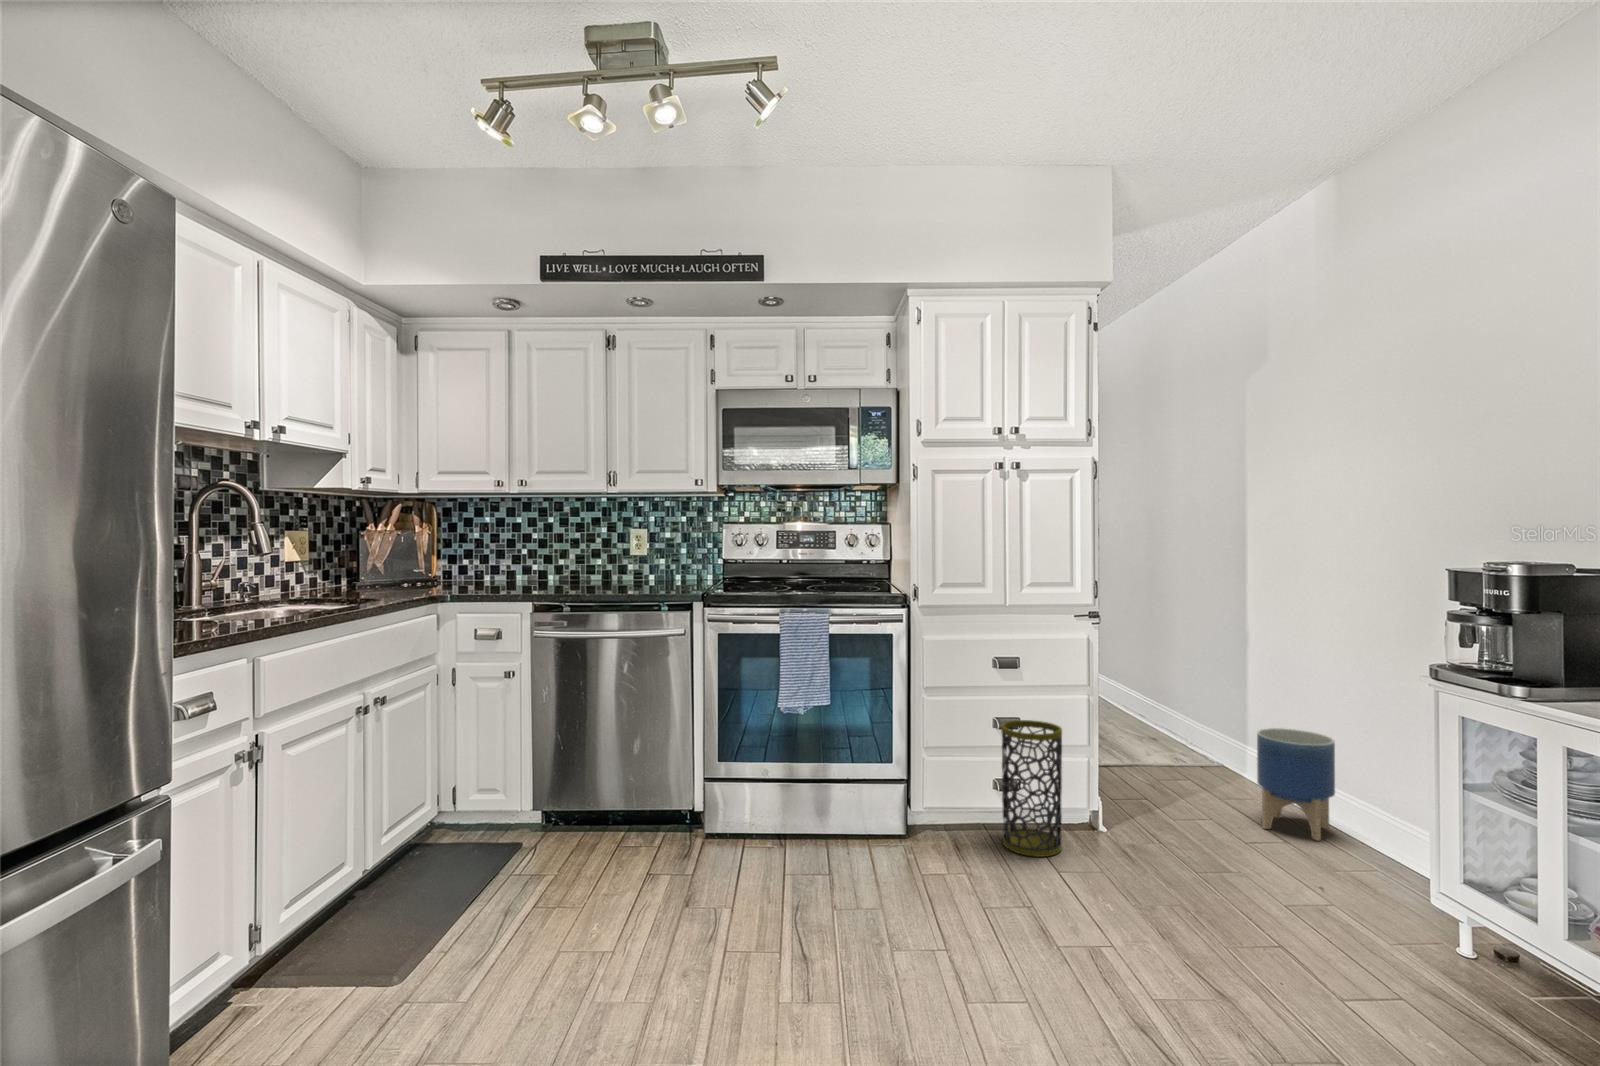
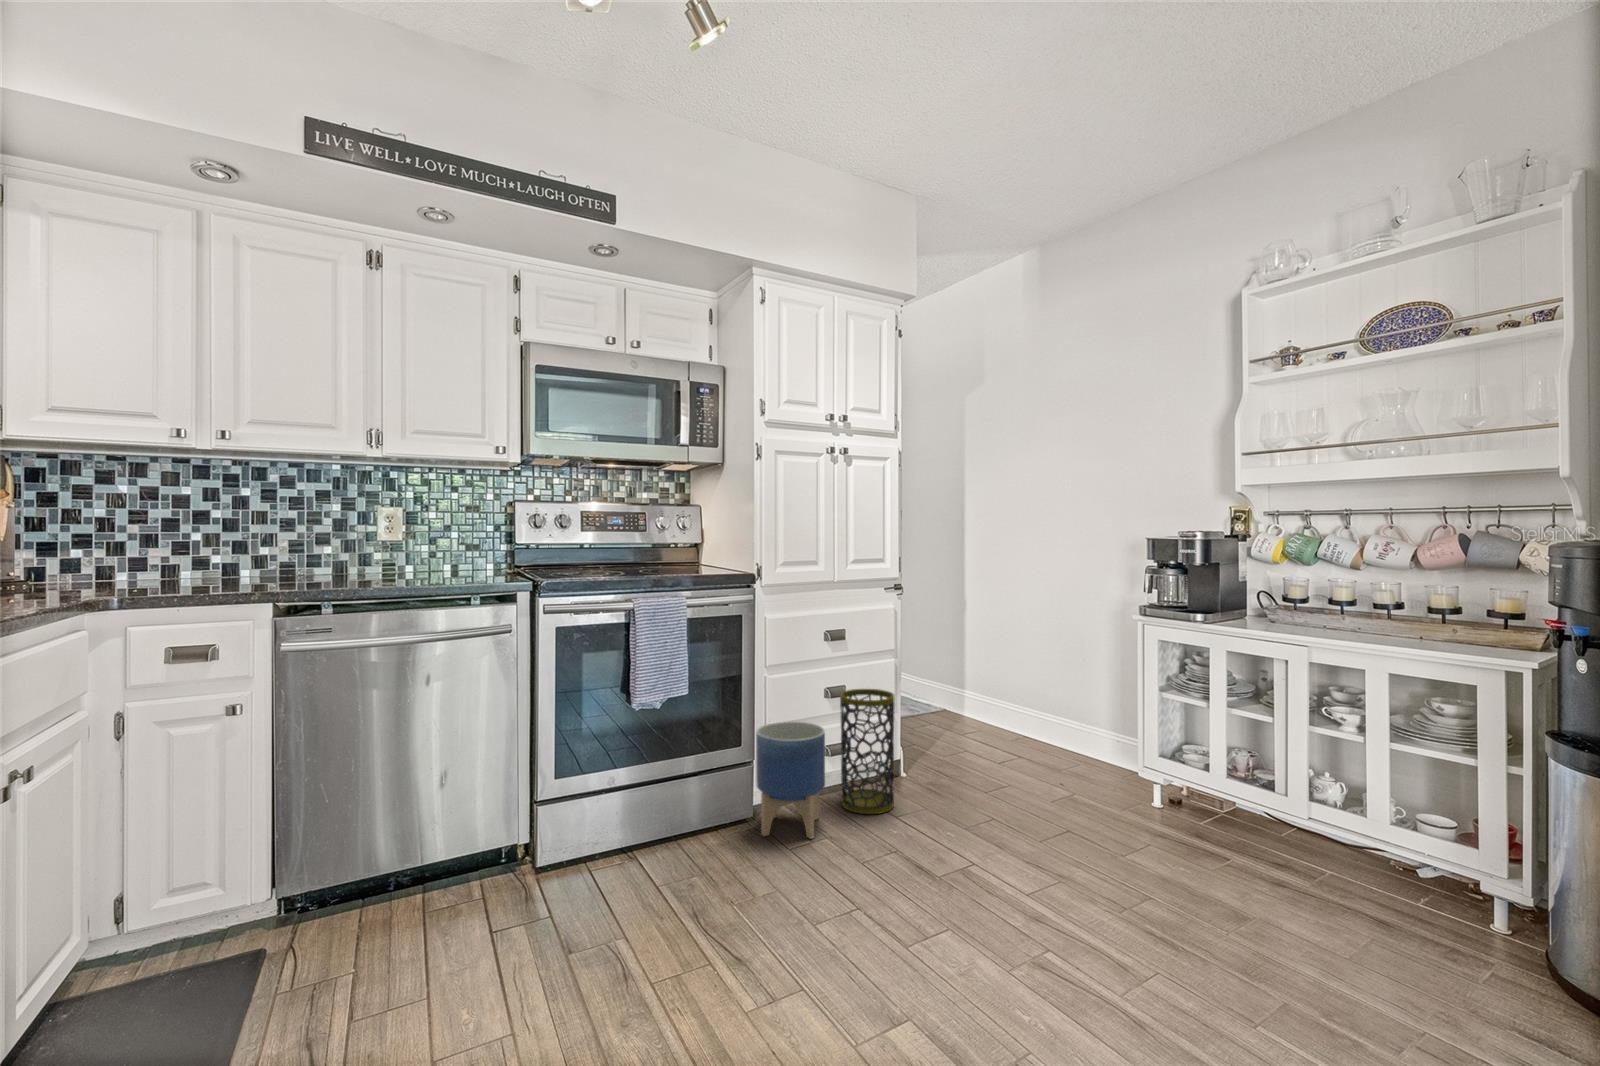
planter: present [1257,728,1335,841] -> present [756,721,825,839]

